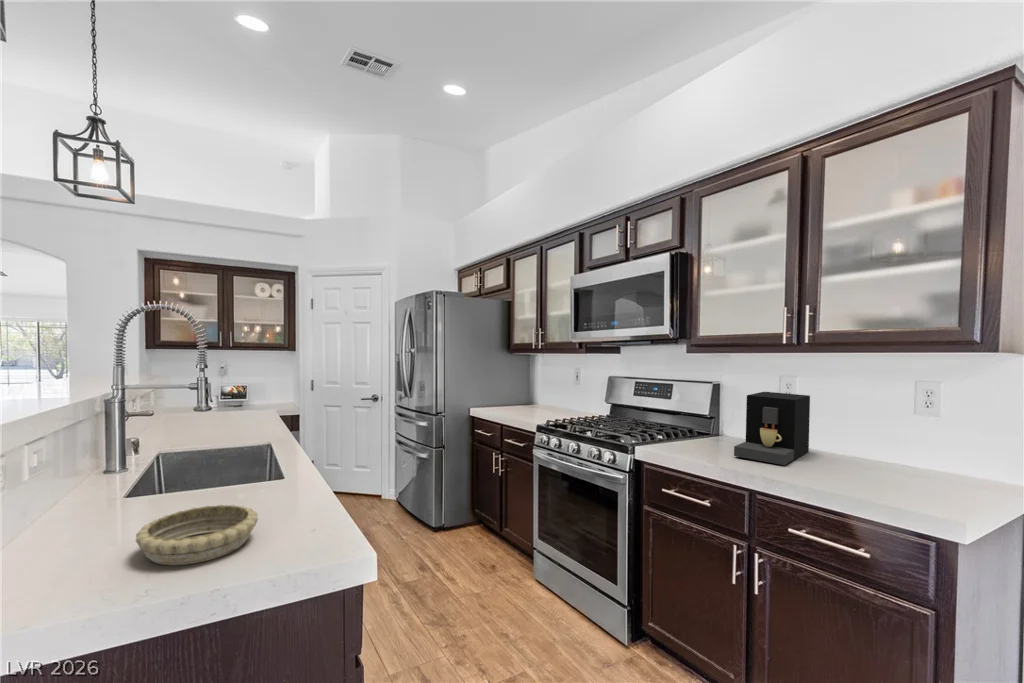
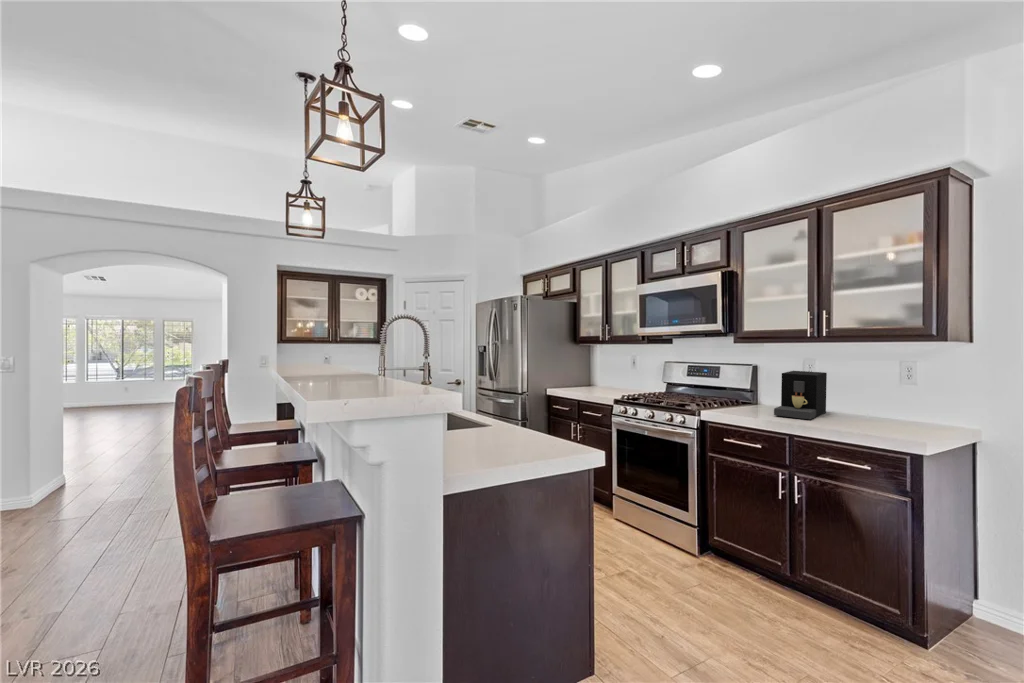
decorative bowl: present [136,505,258,565] -> none [481,436,534,460]

